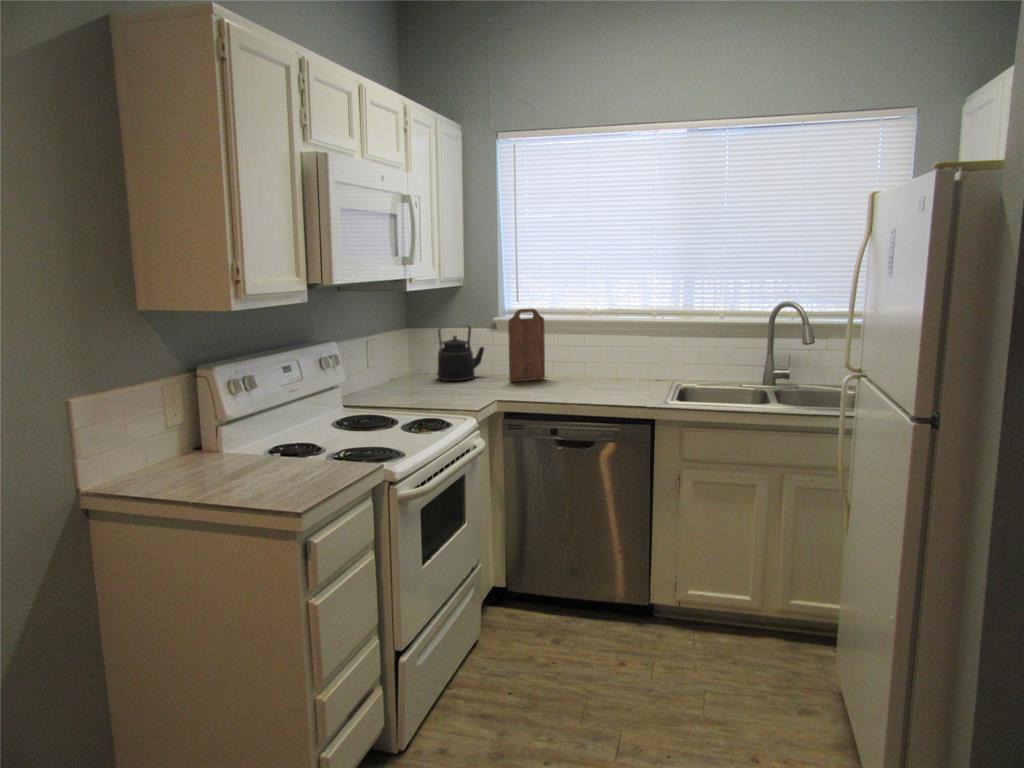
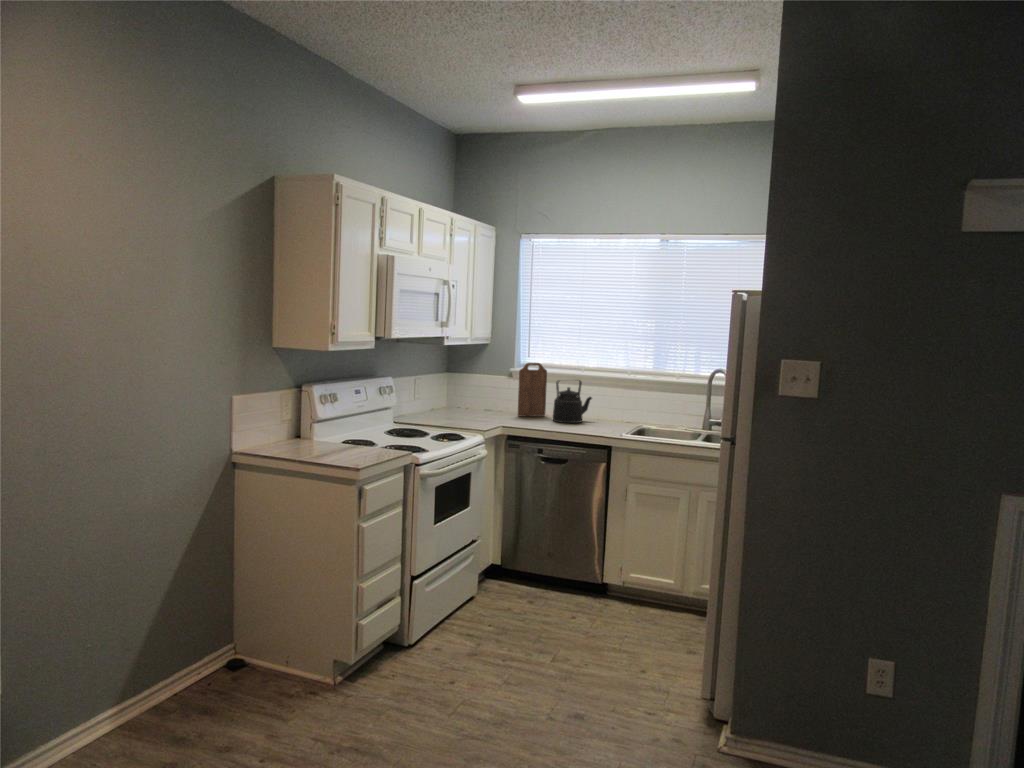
kettle: present [437,326,484,381] -> present [553,380,592,423]

